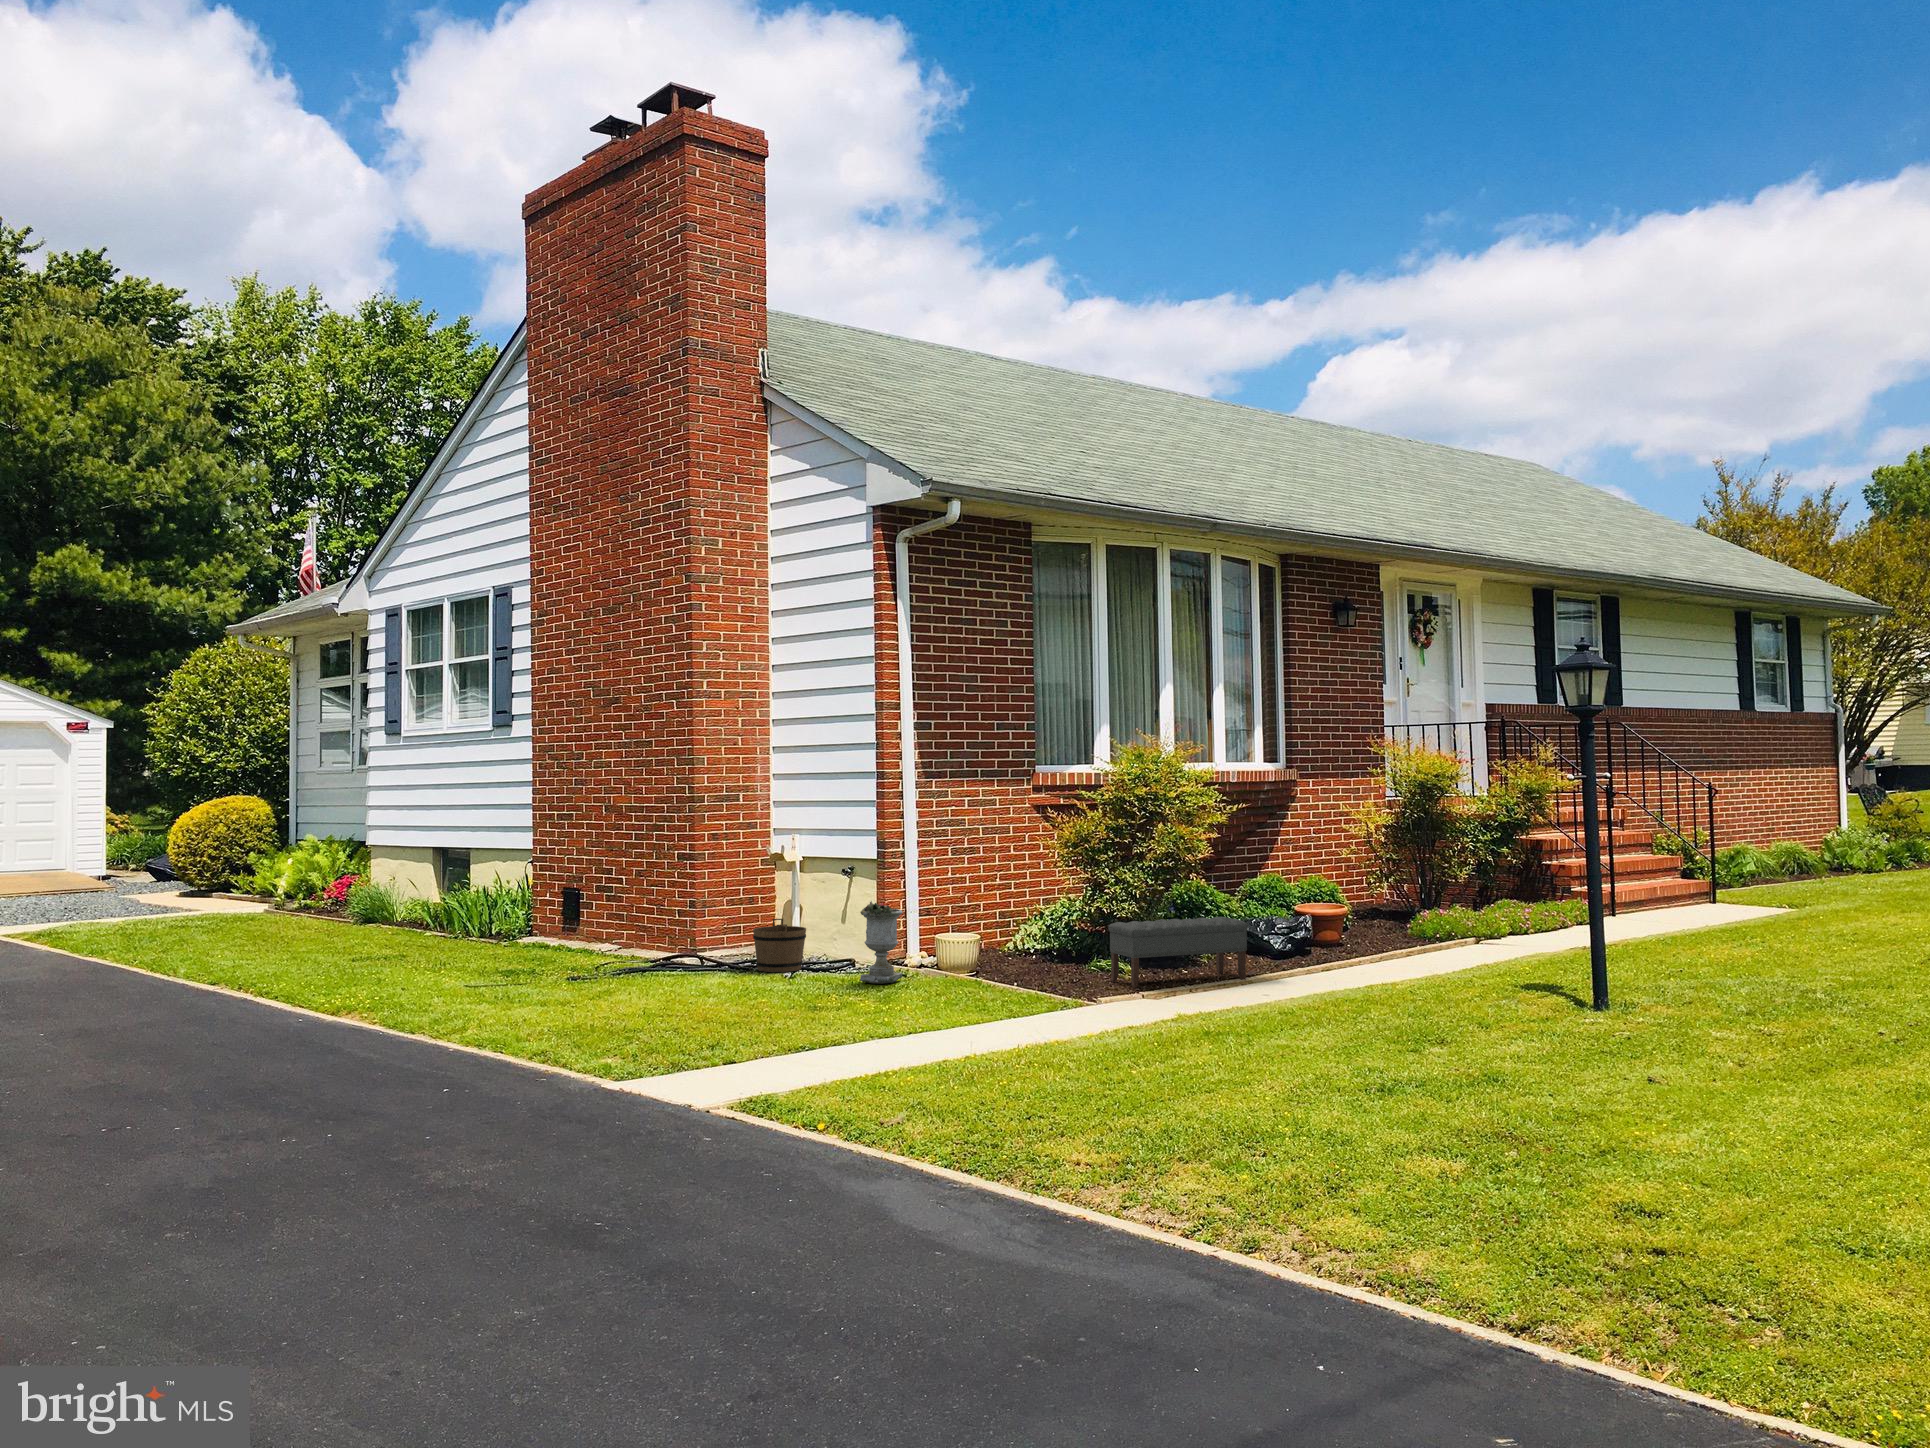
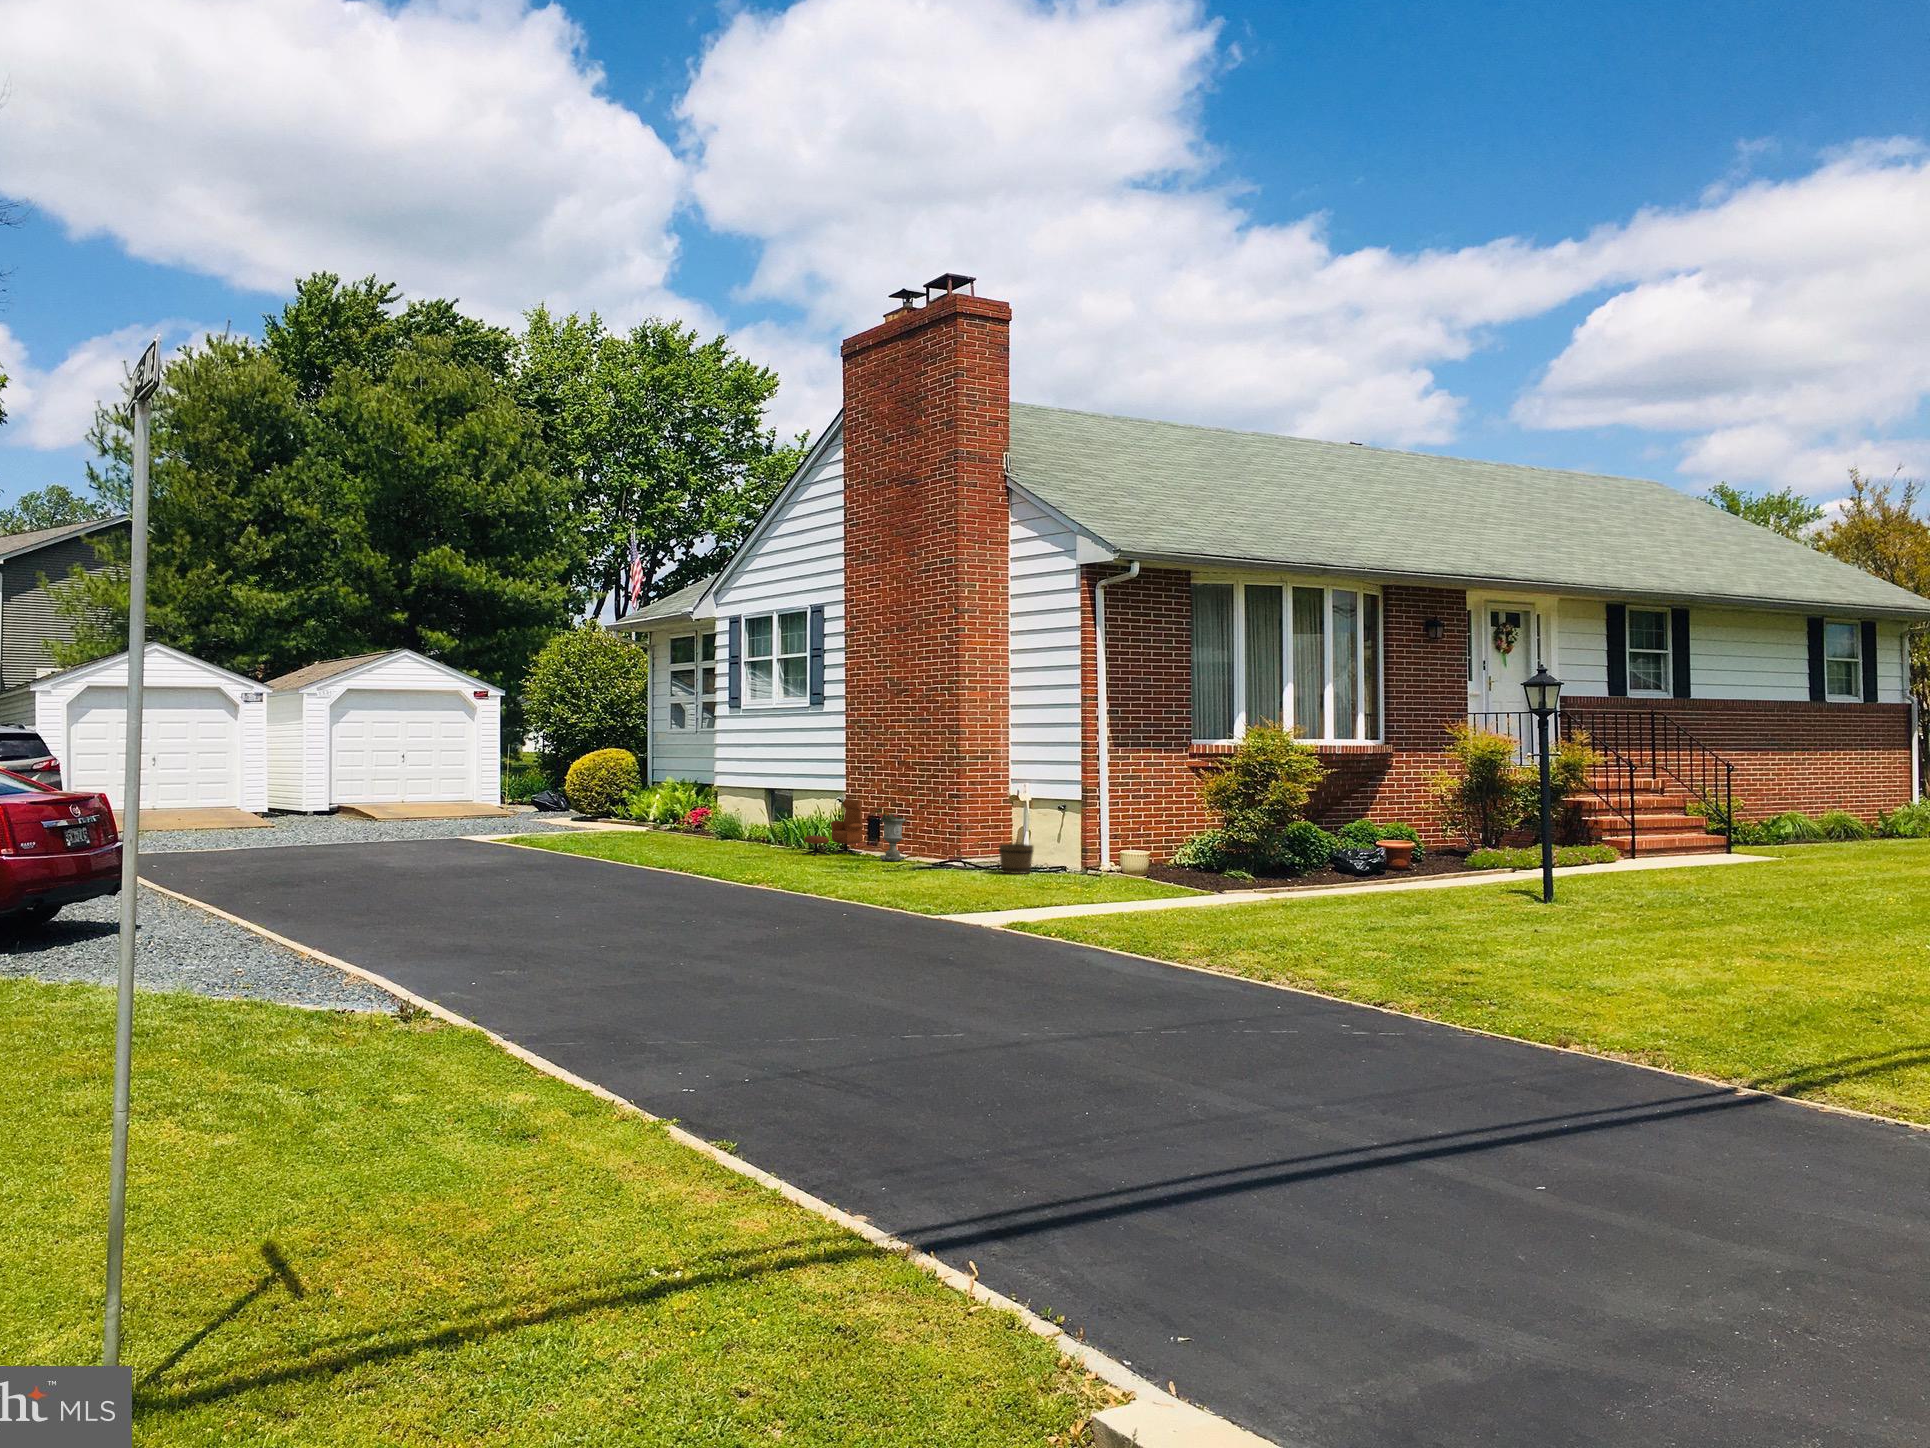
lounge chair: none [462,863,559,950] -> present [802,799,864,856]
planter: present [860,901,902,984] -> present [880,814,905,861]
bench: present [1108,917,1248,988] -> none [1239,846,1337,890]

